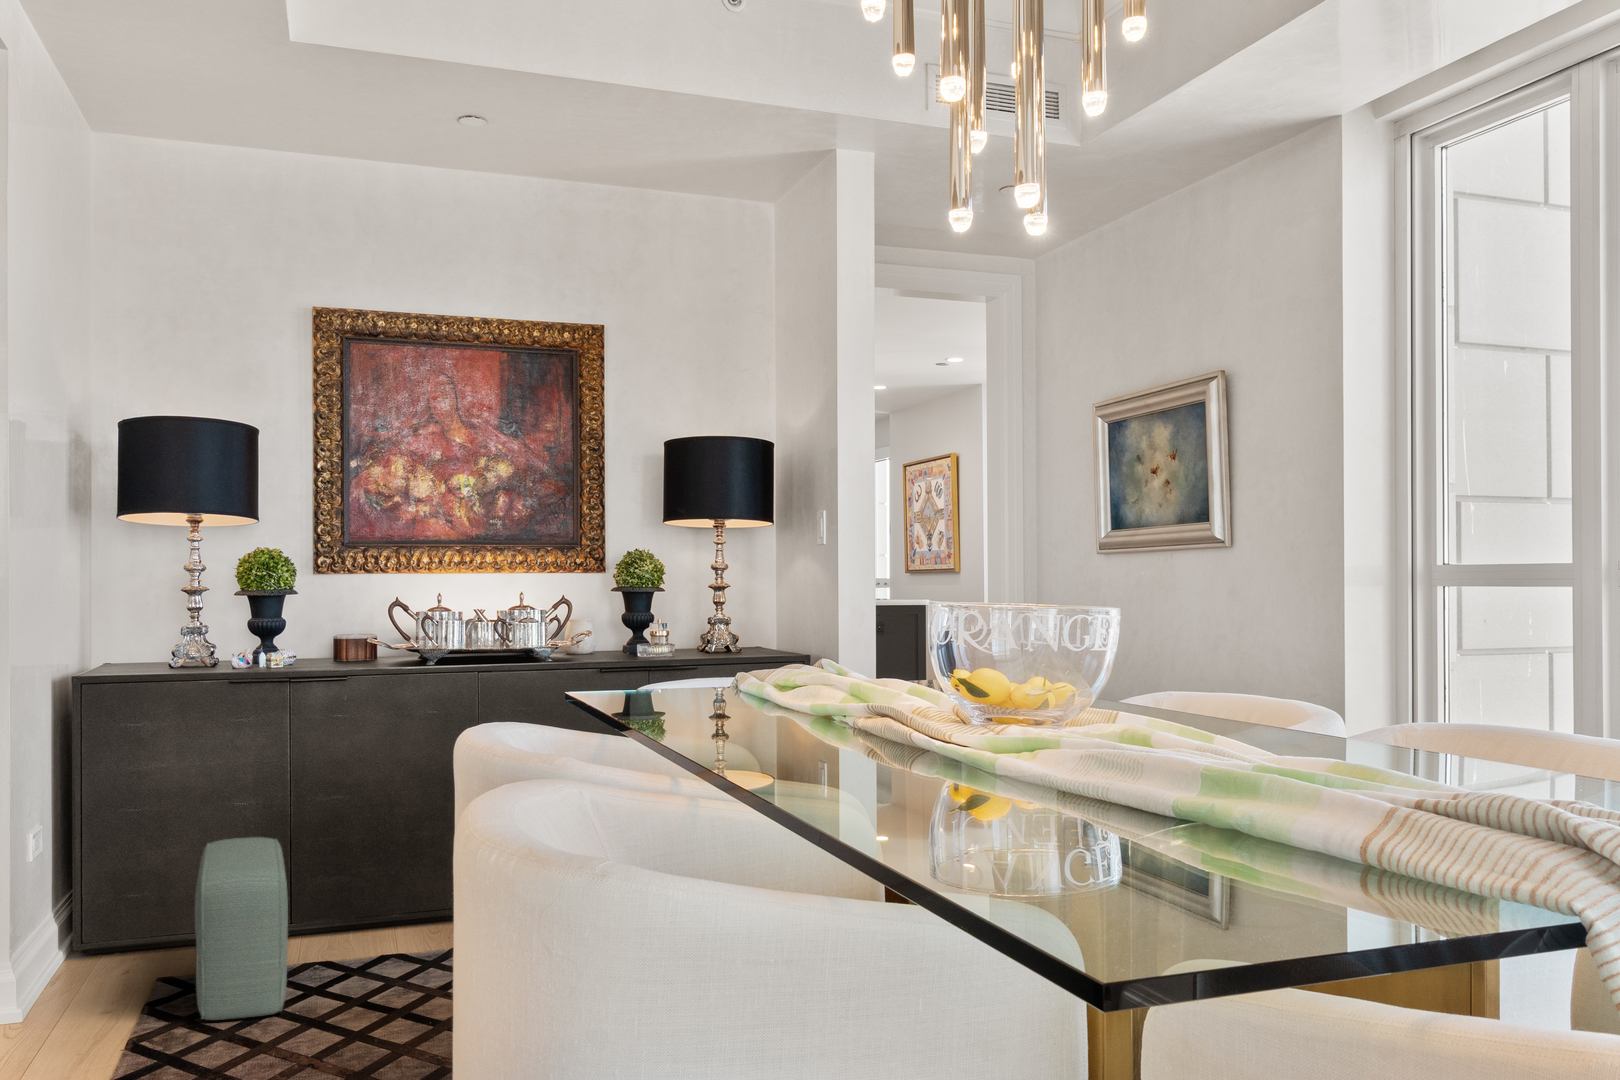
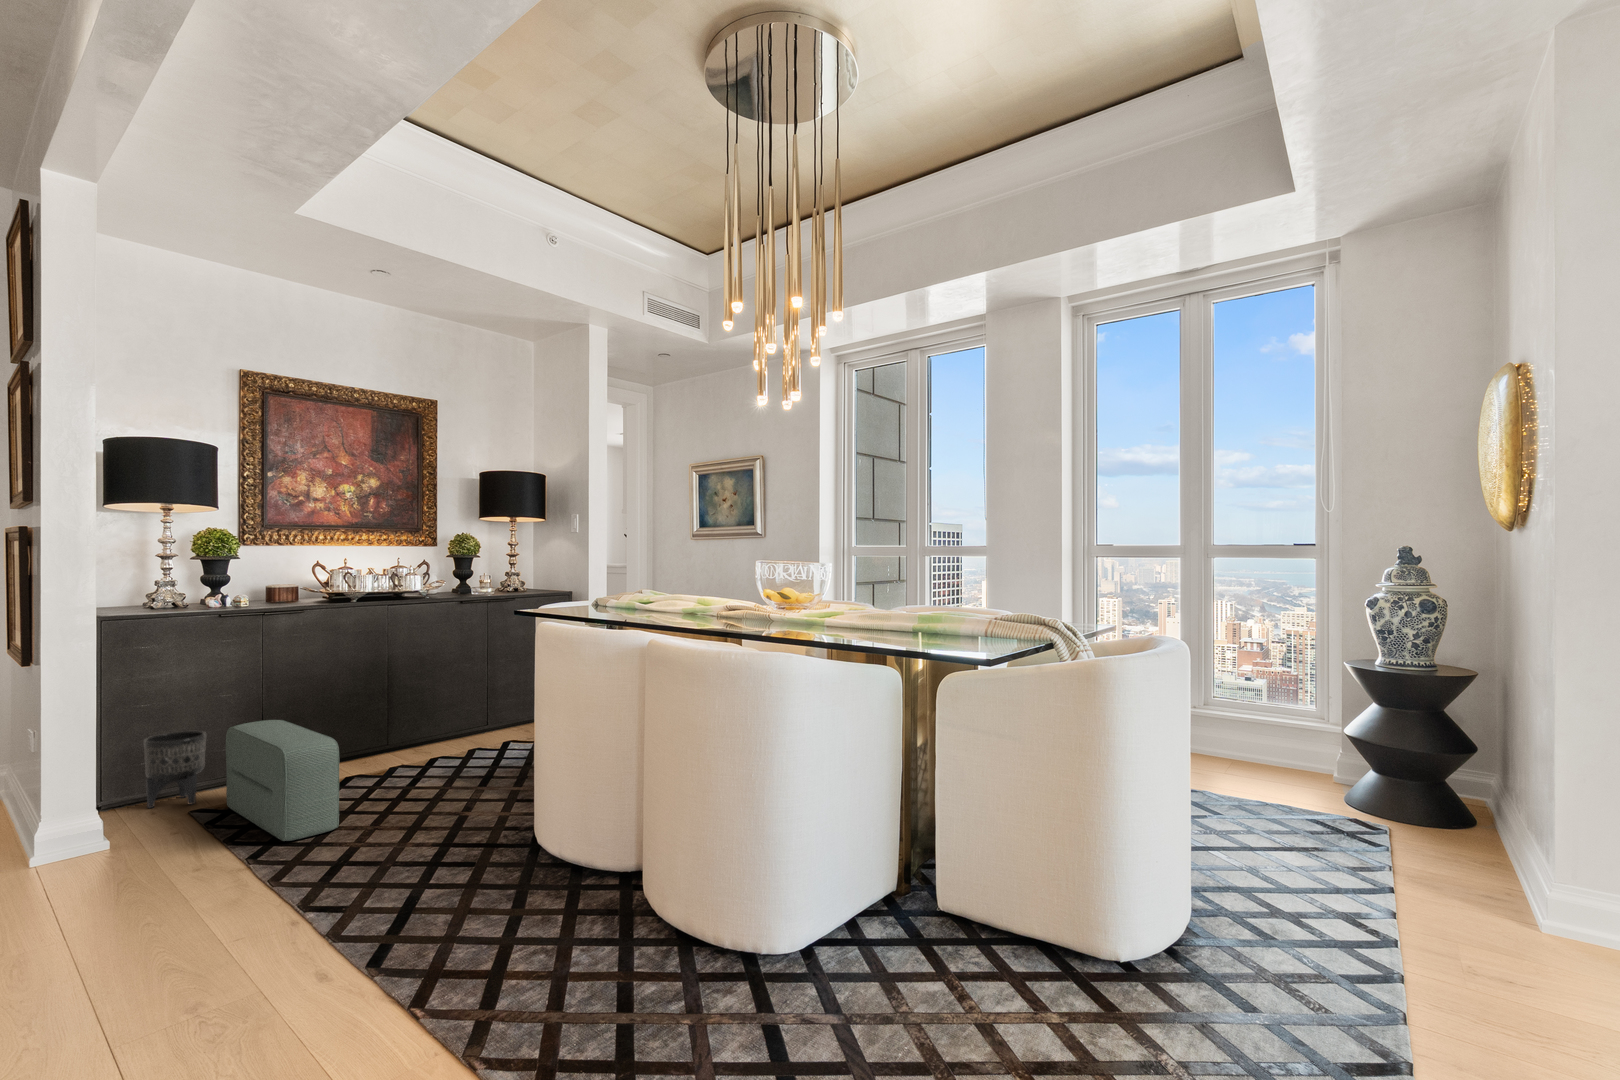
planter: none [126,845,203,953] -> present [144,731,206,808]

